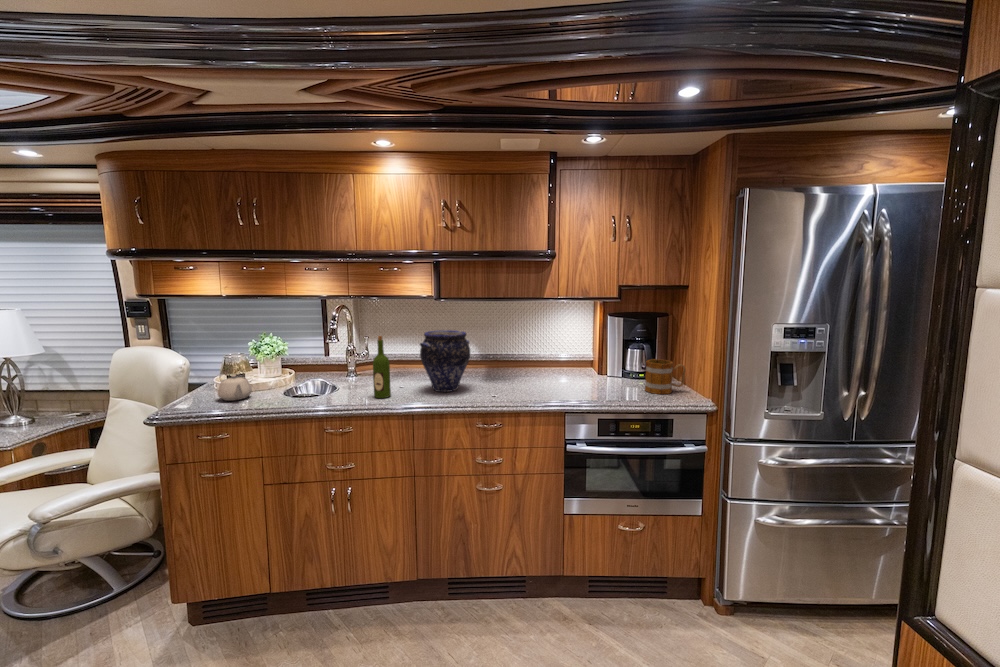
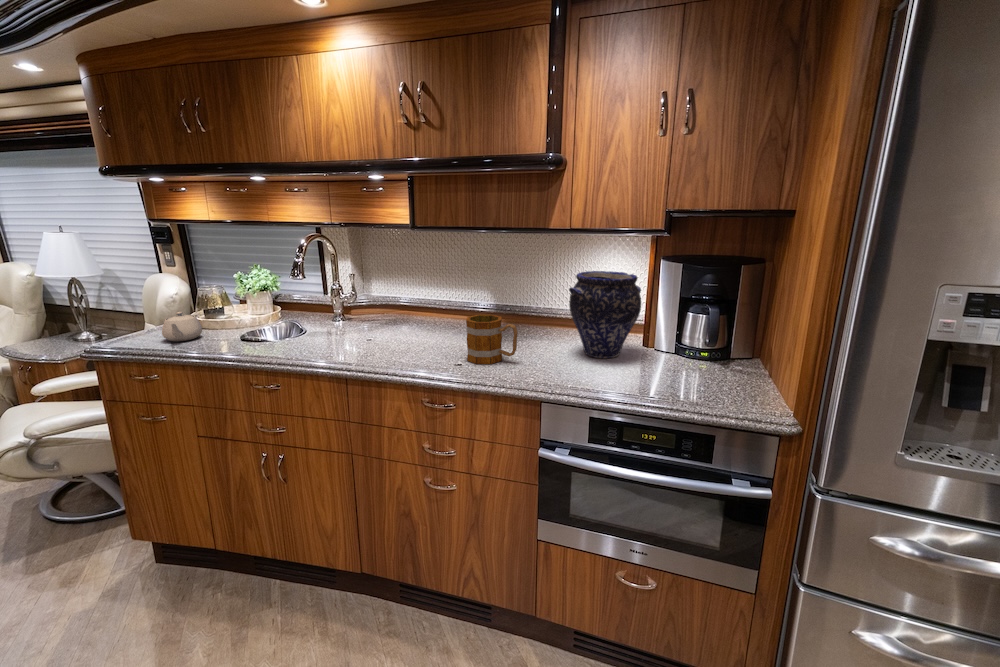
vase: present [420,330,470,392] -> present [569,271,641,358]
wine bottle: present [373,336,391,398] -> none [310,274,336,354]
mug: present [645,359,686,394] -> present [466,315,518,364]

